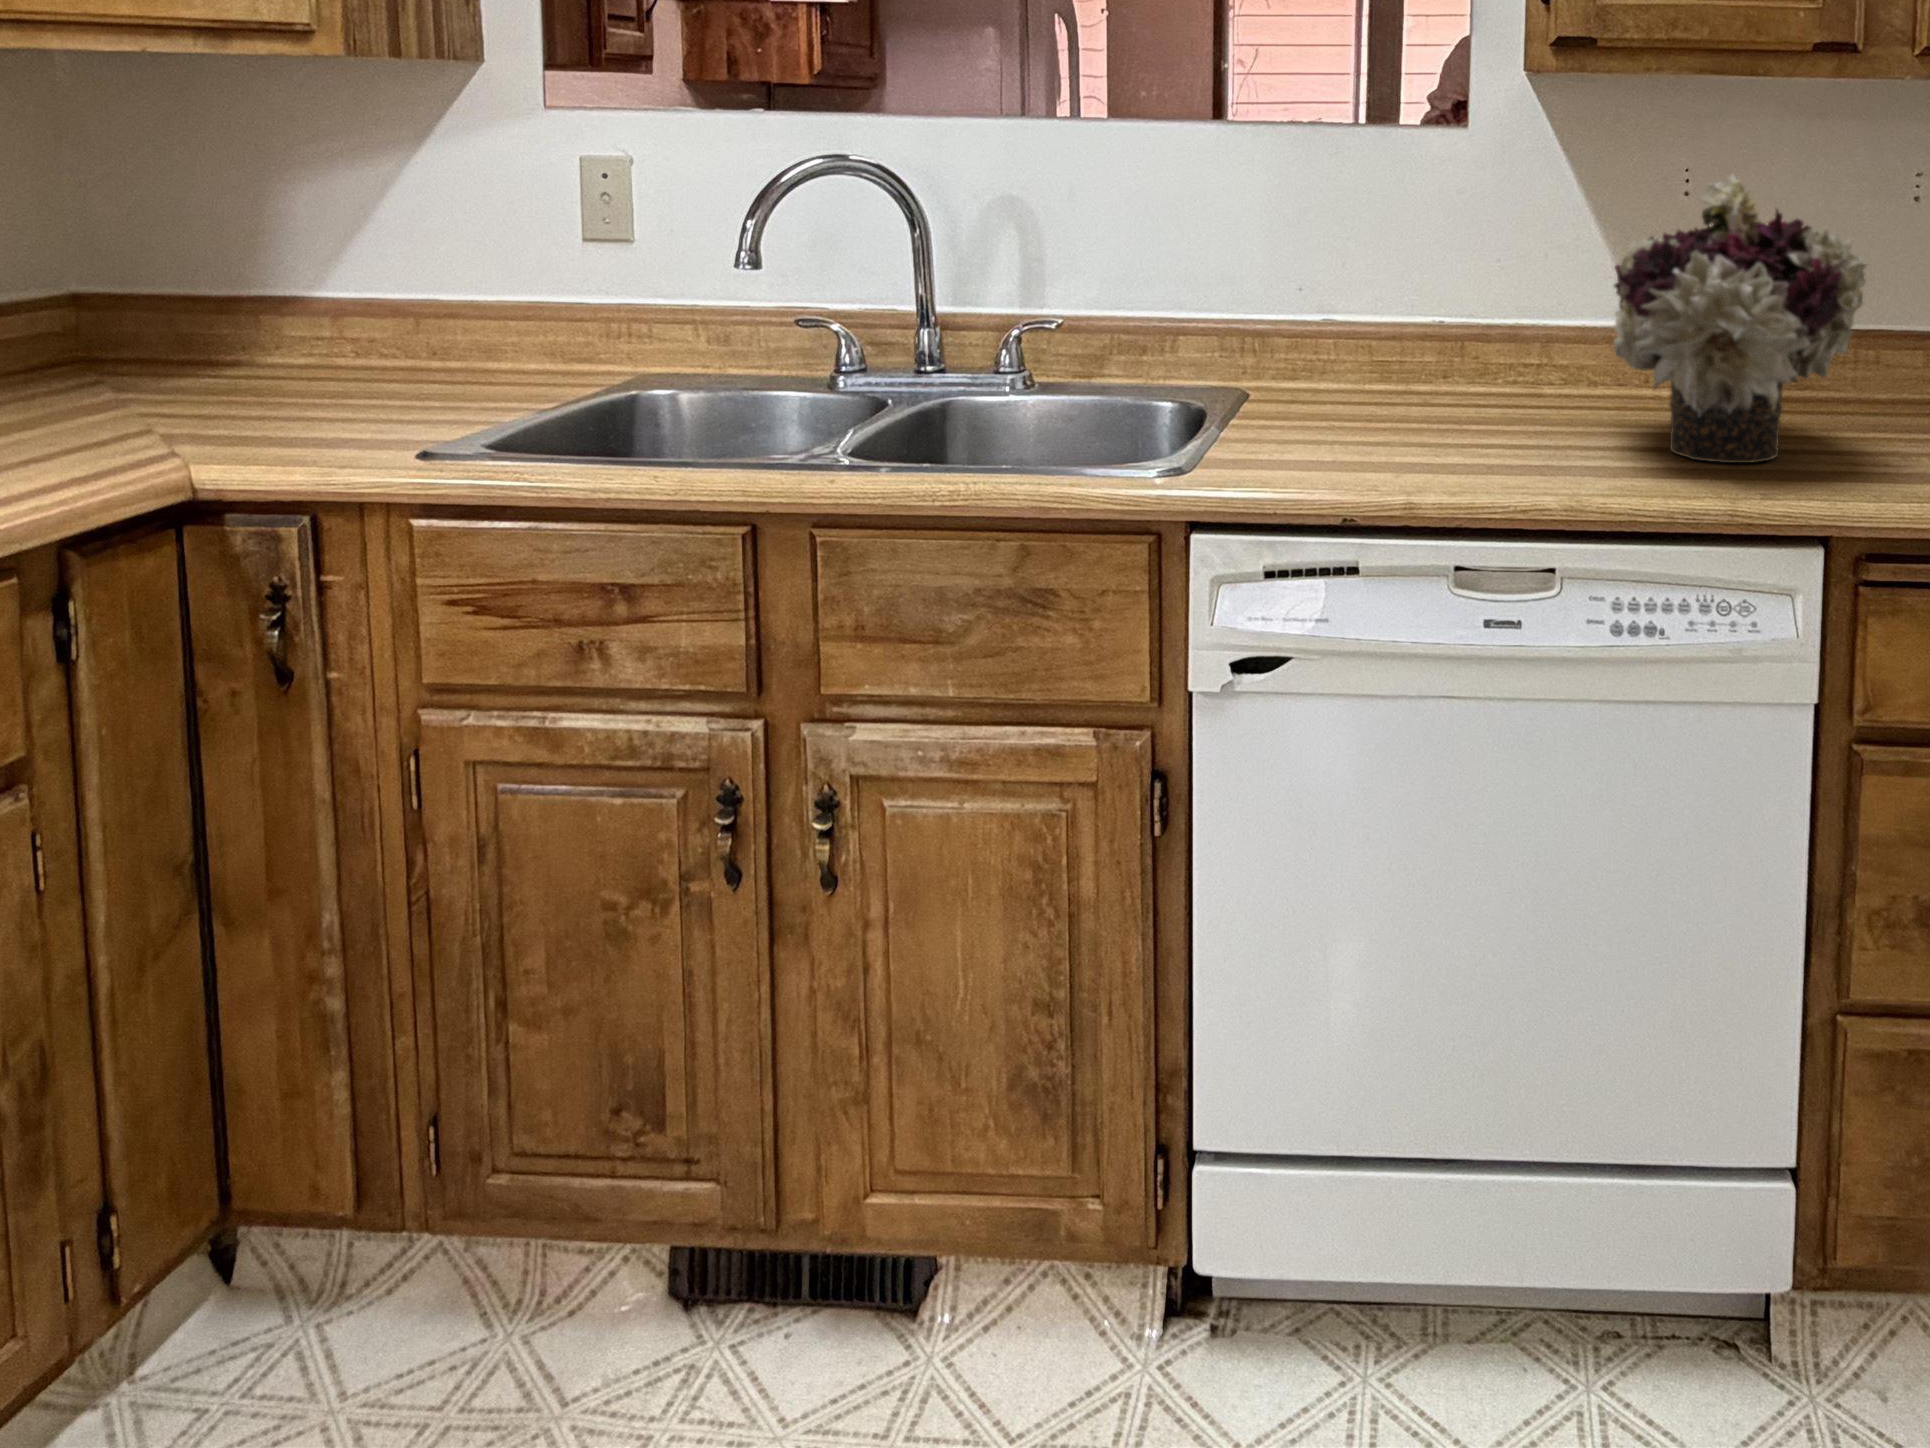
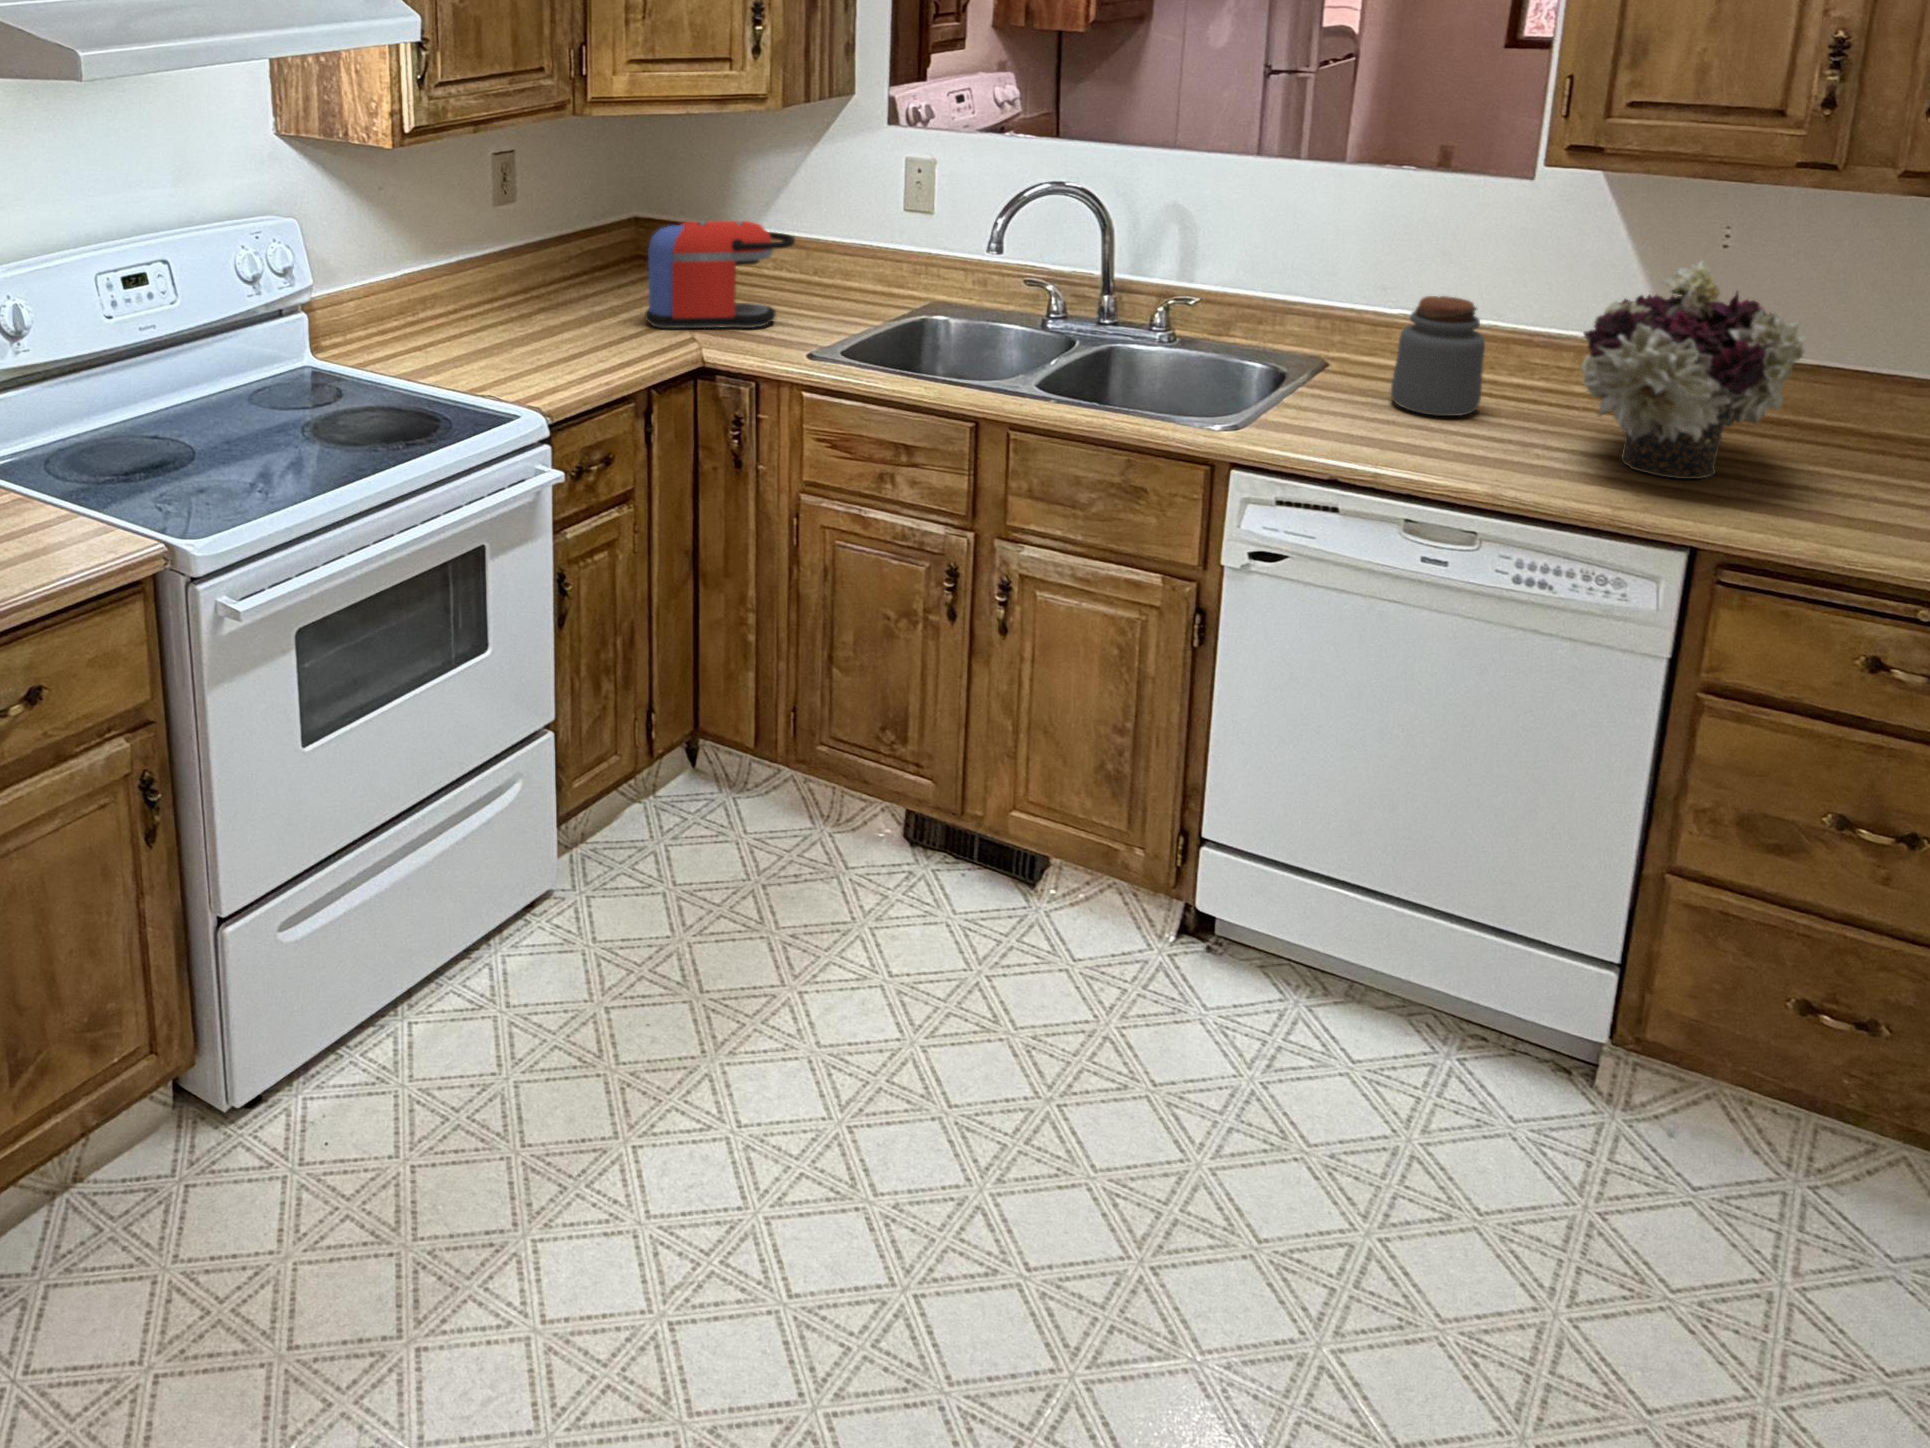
coffee maker: none [59,234,380,442] -> present [645,221,795,328]
jar: none [1361,266,1476,429] -> present [1391,296,1485,416]

